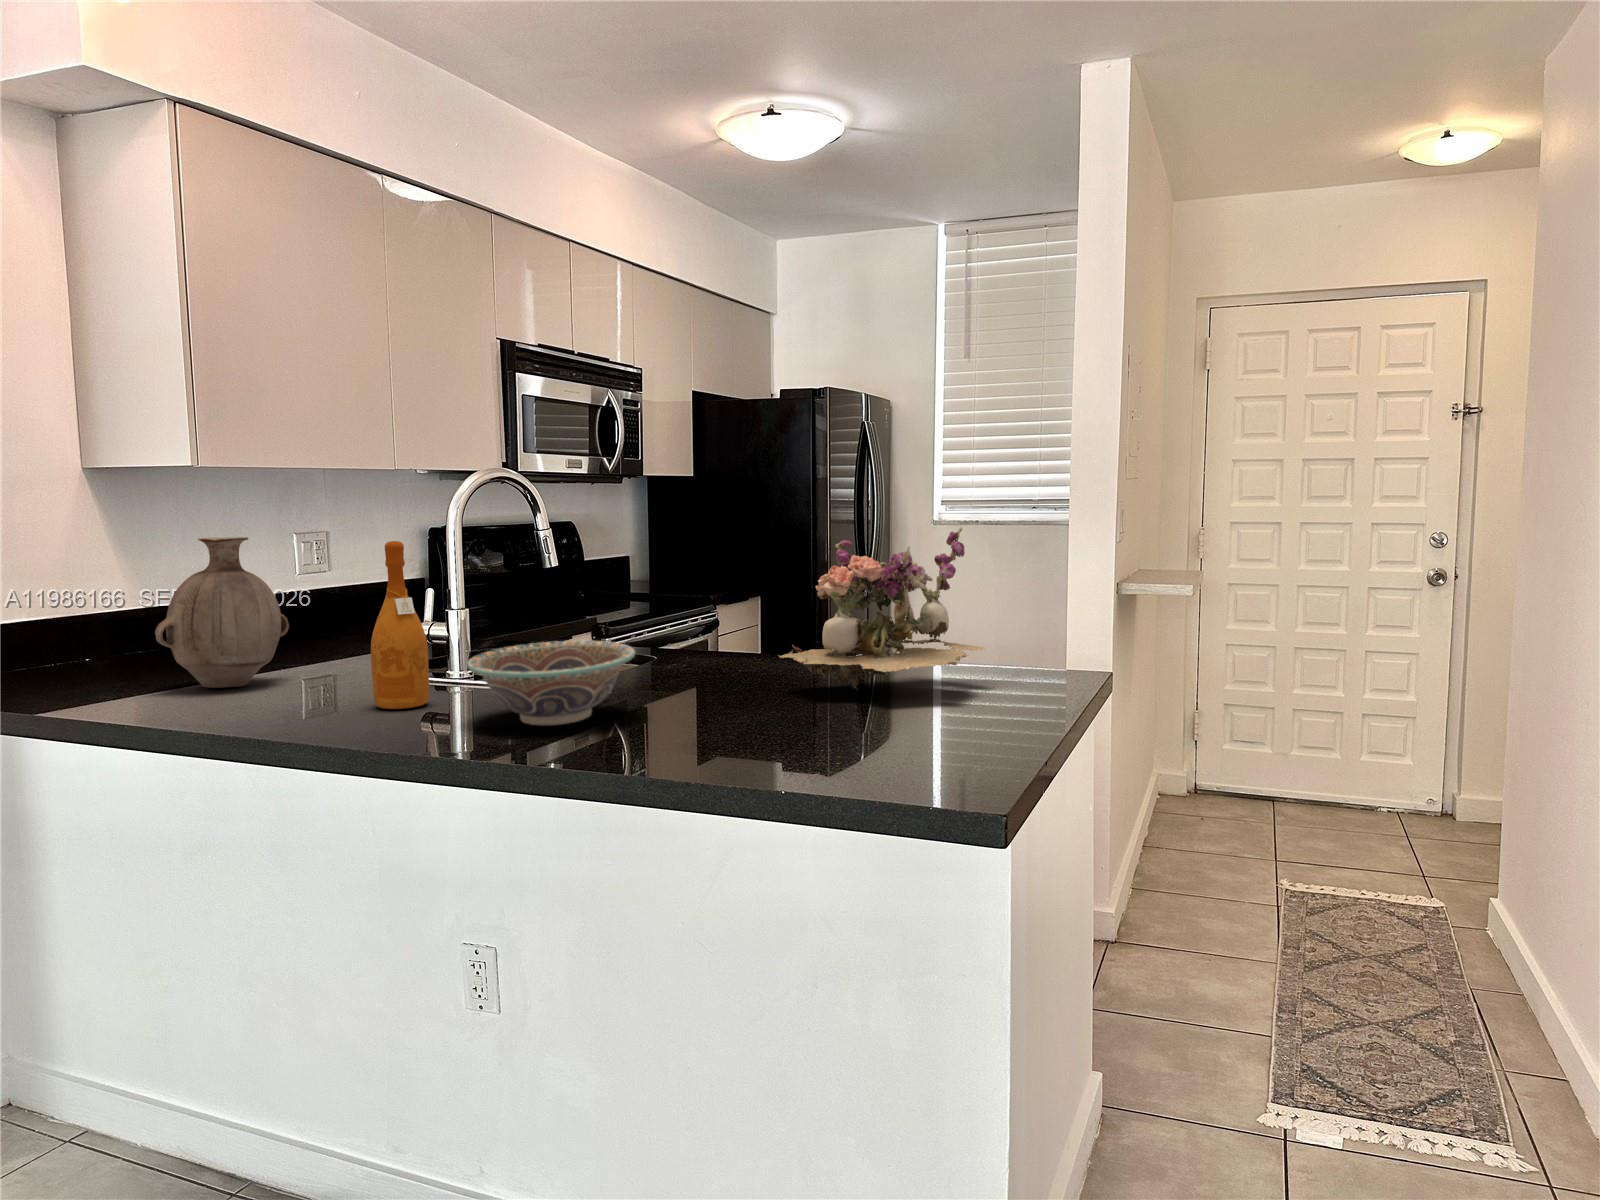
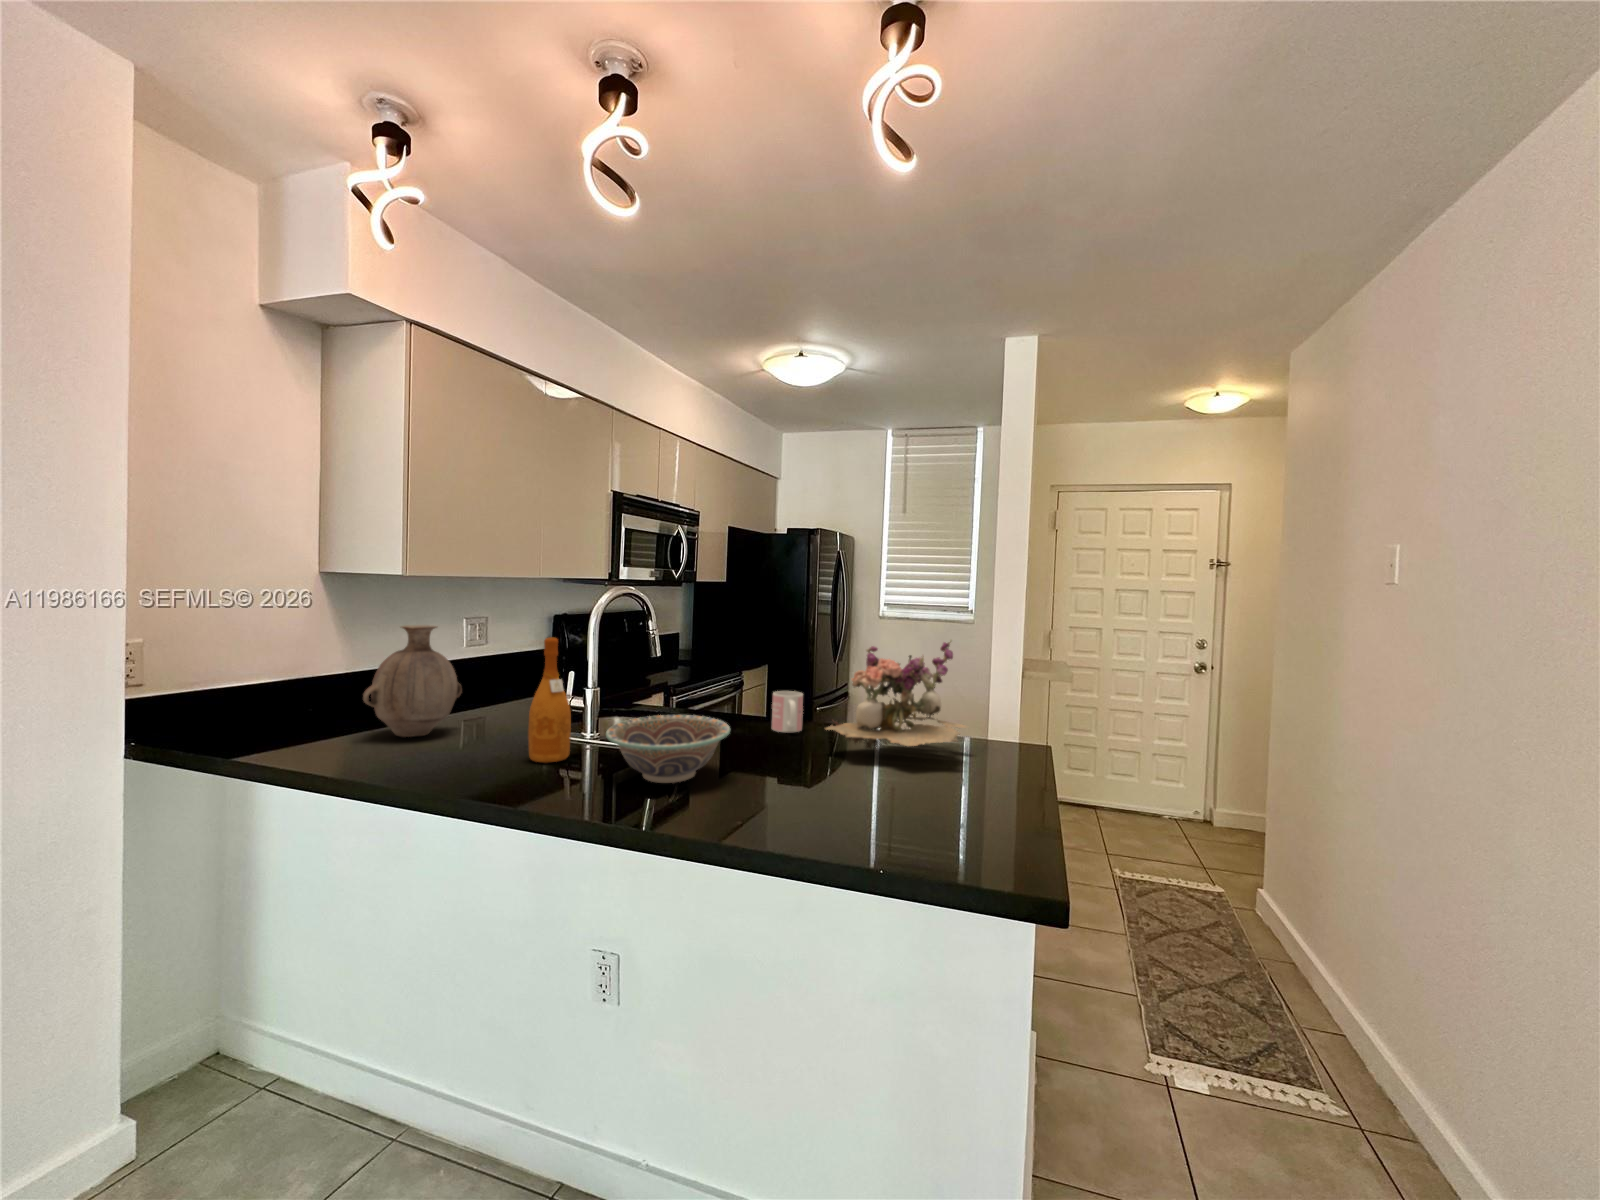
mug: none [720,614,764,671] -> present [772,691,803,732]

